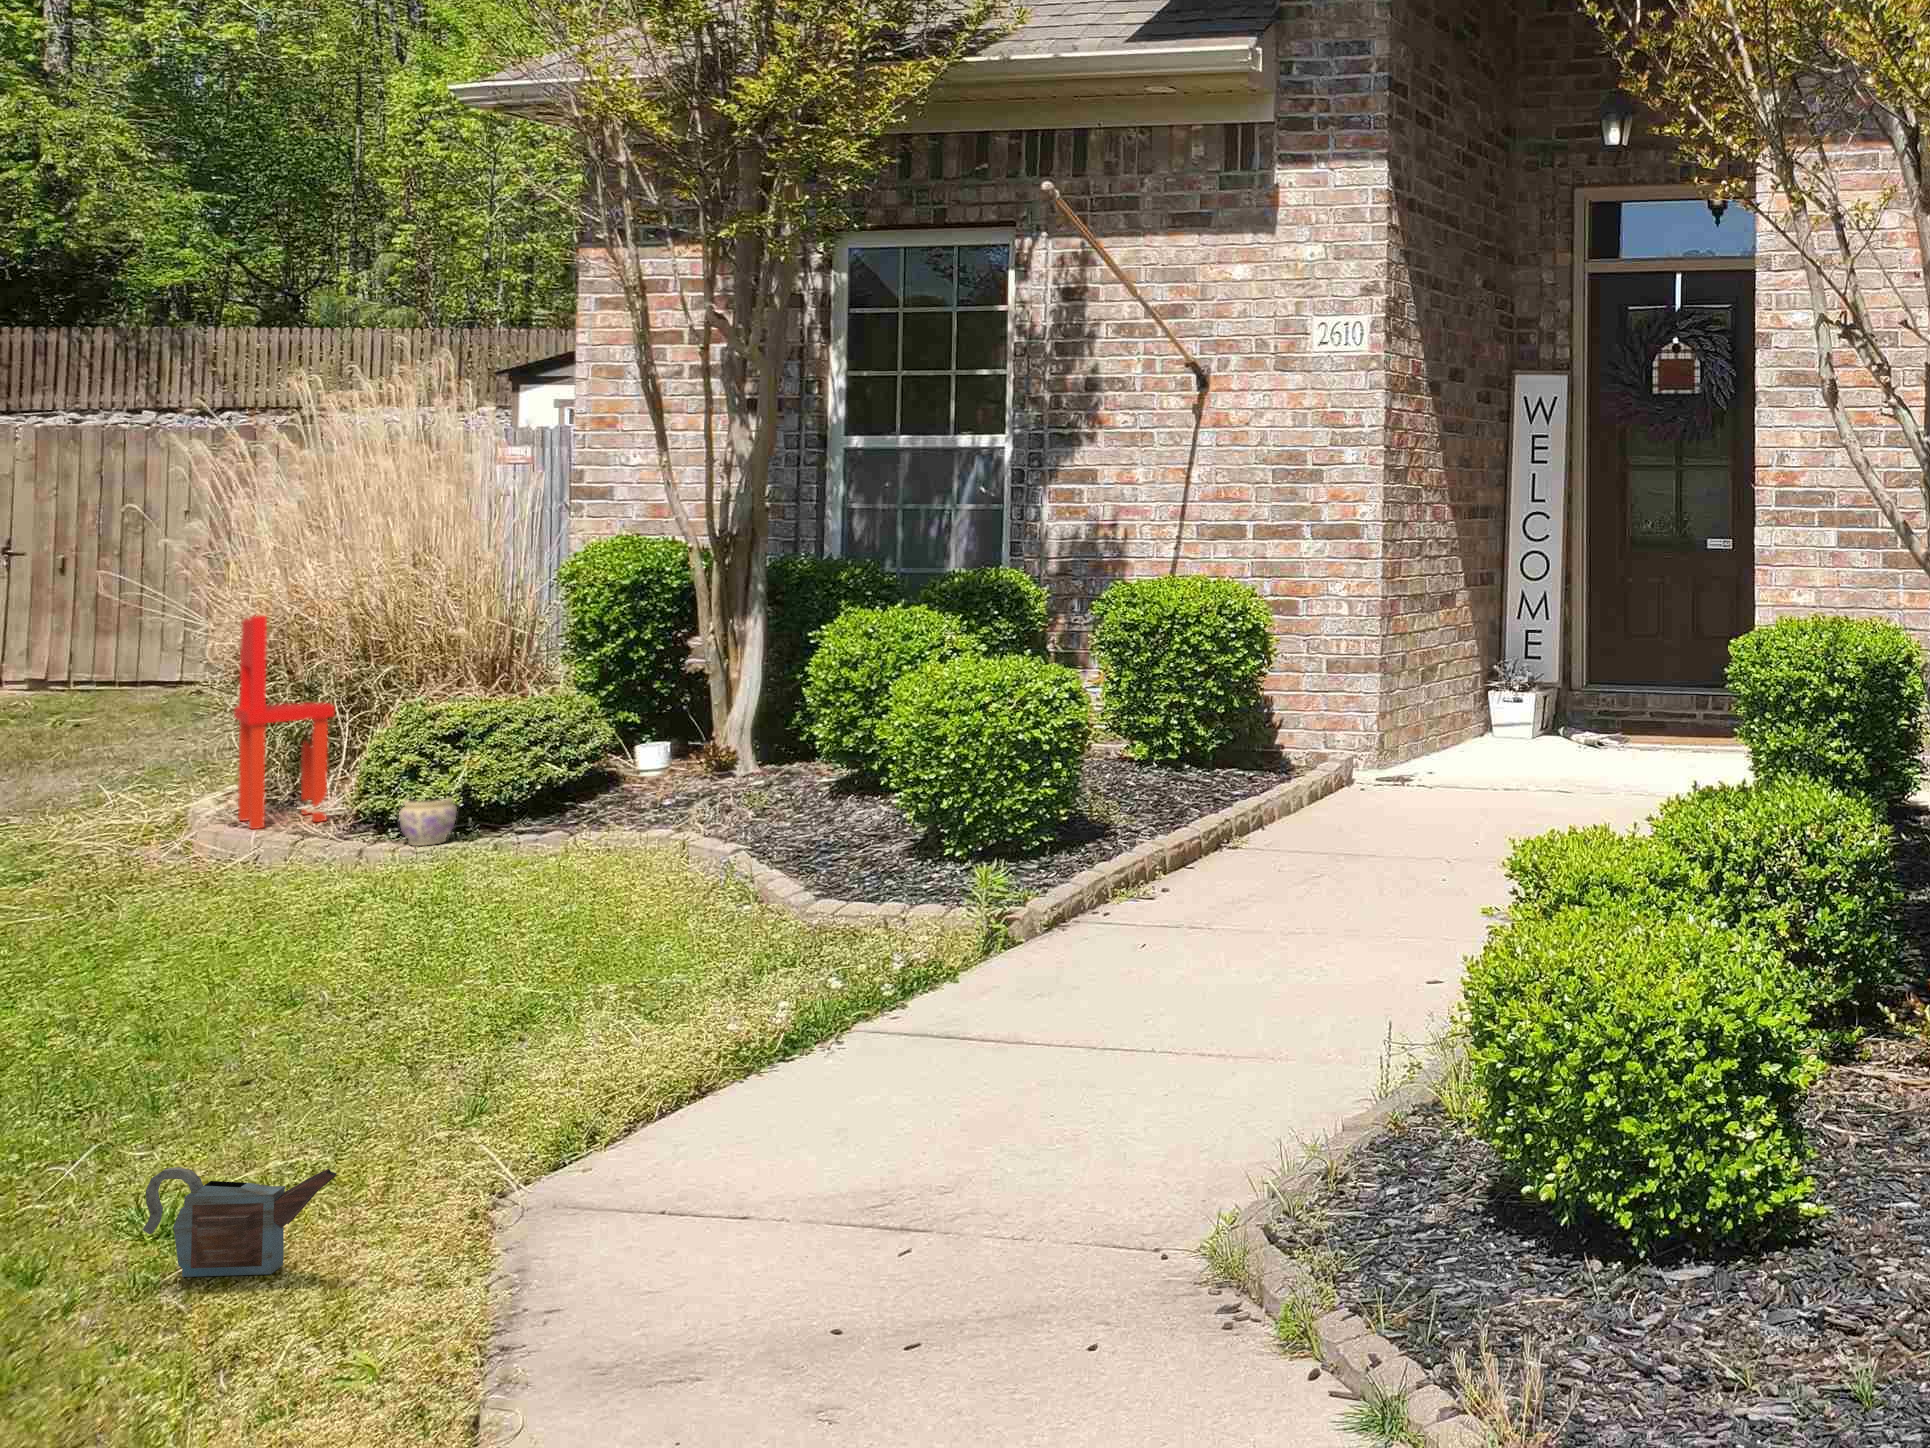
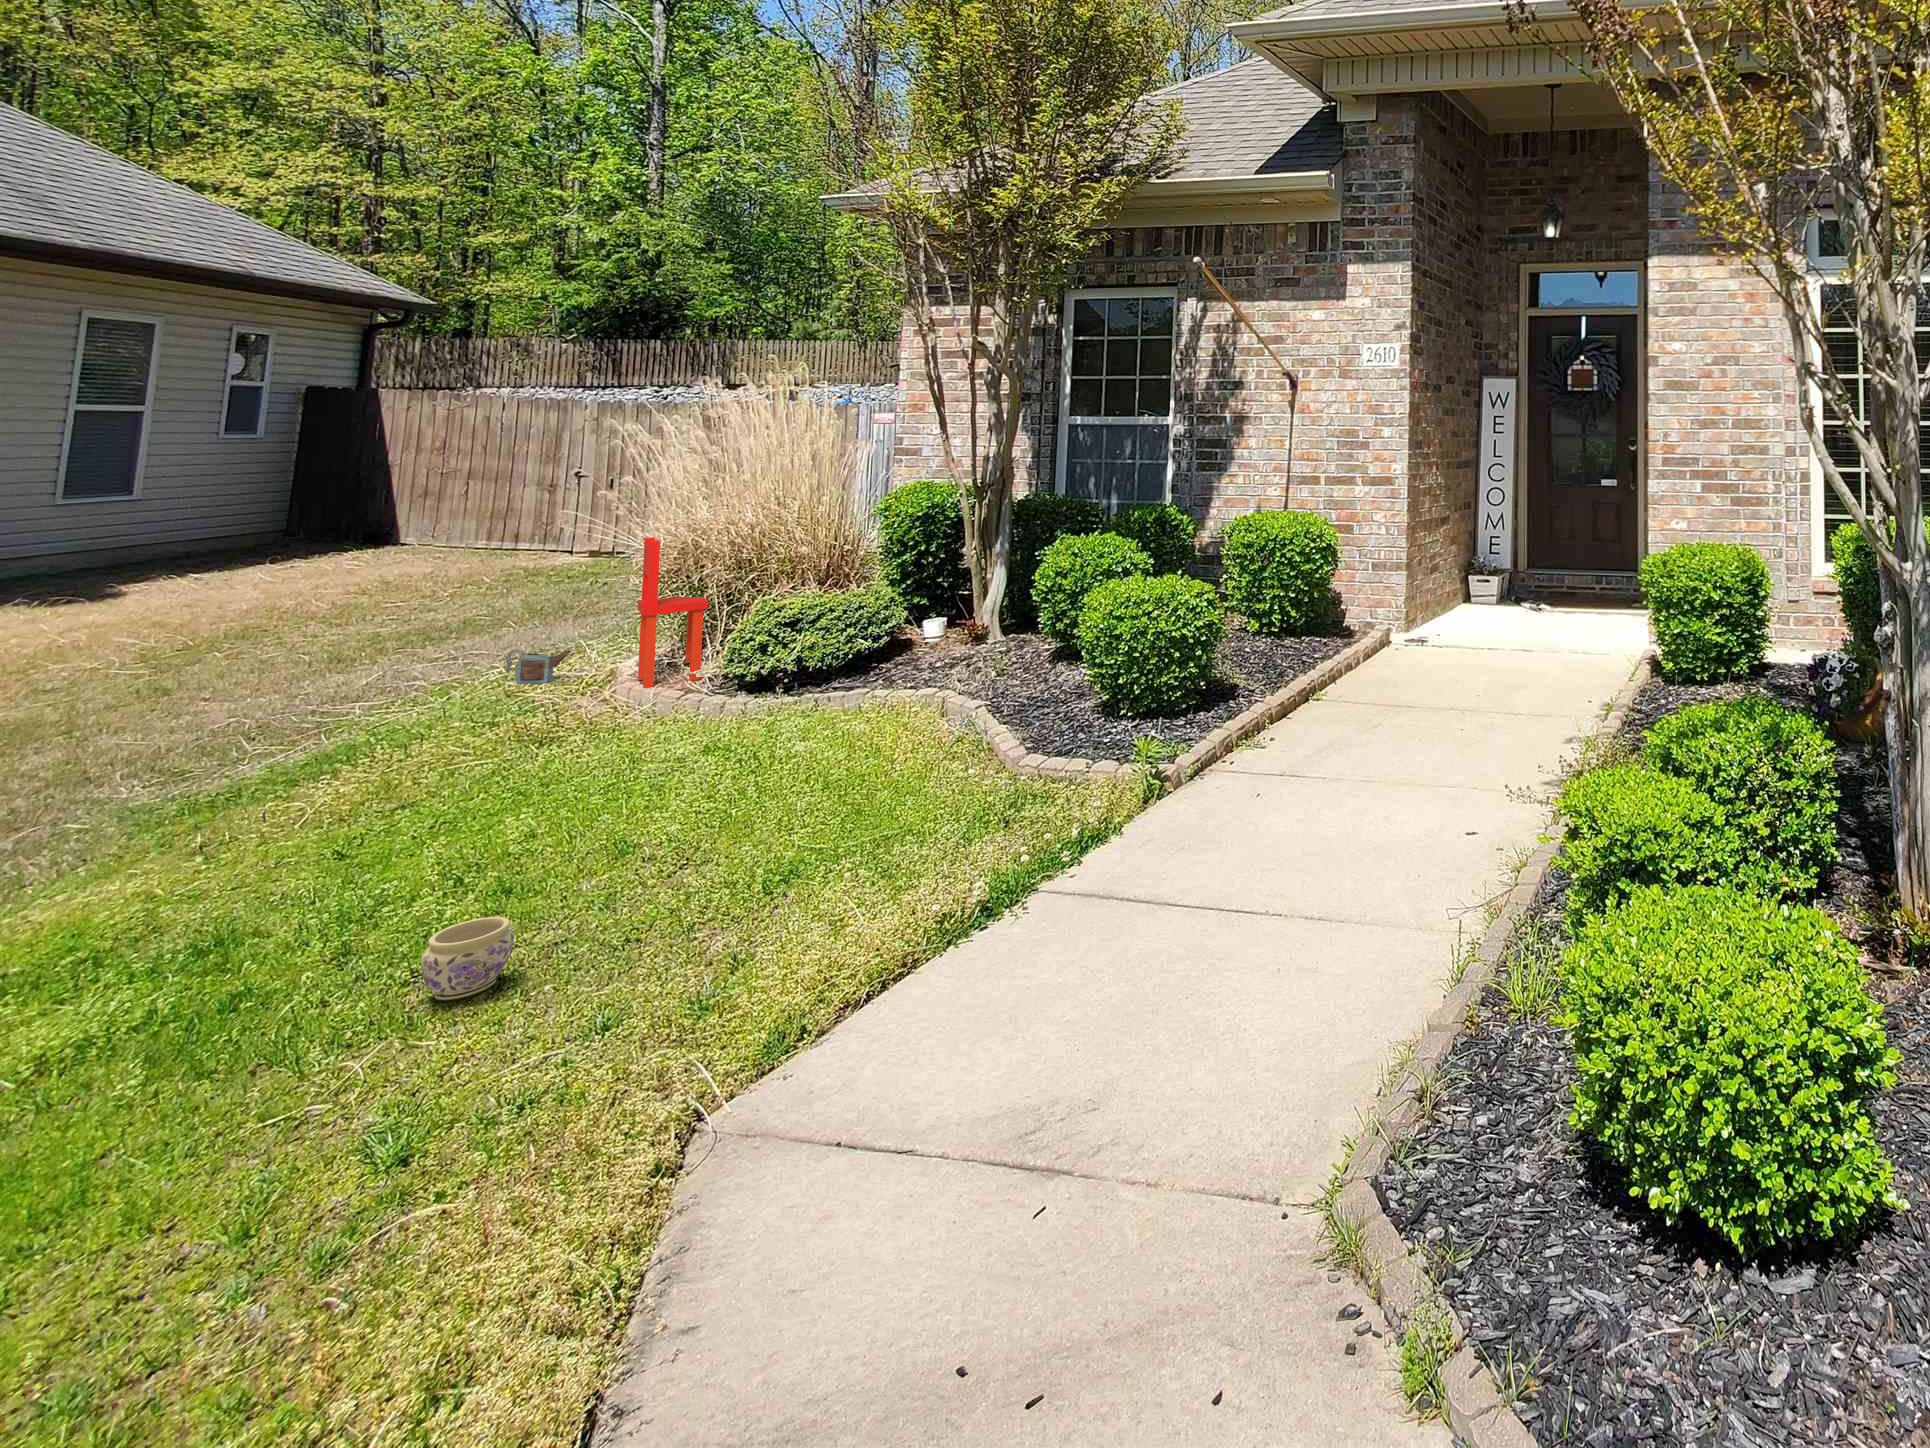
planter: present [399,798,457,846] -> present [421,917,514,1002]
watering can: present [143,1167,337,1277] -> present [505,649,571,684]

